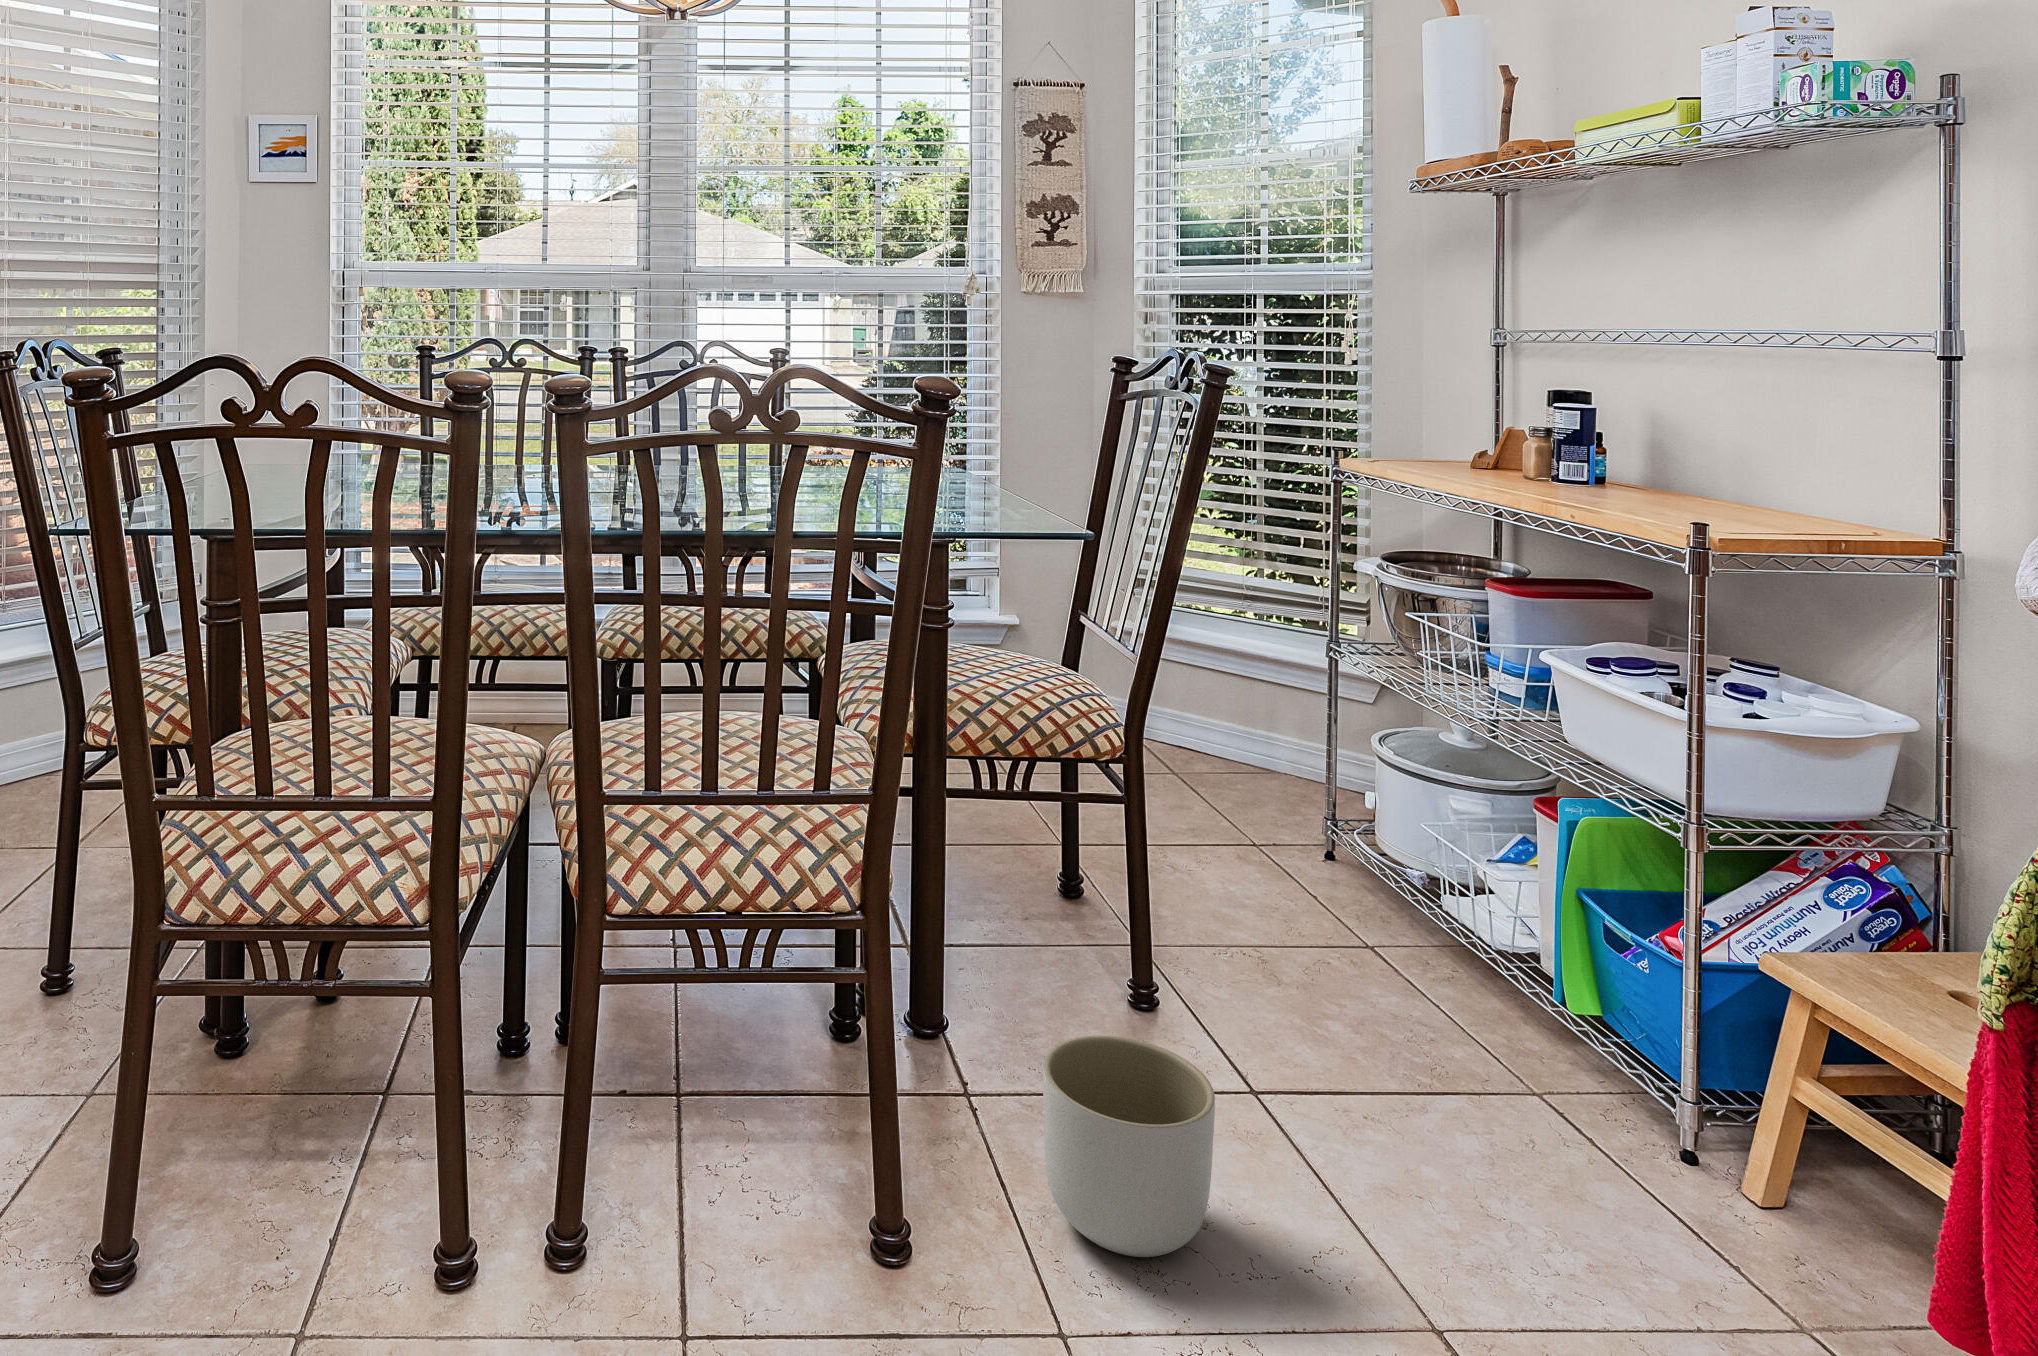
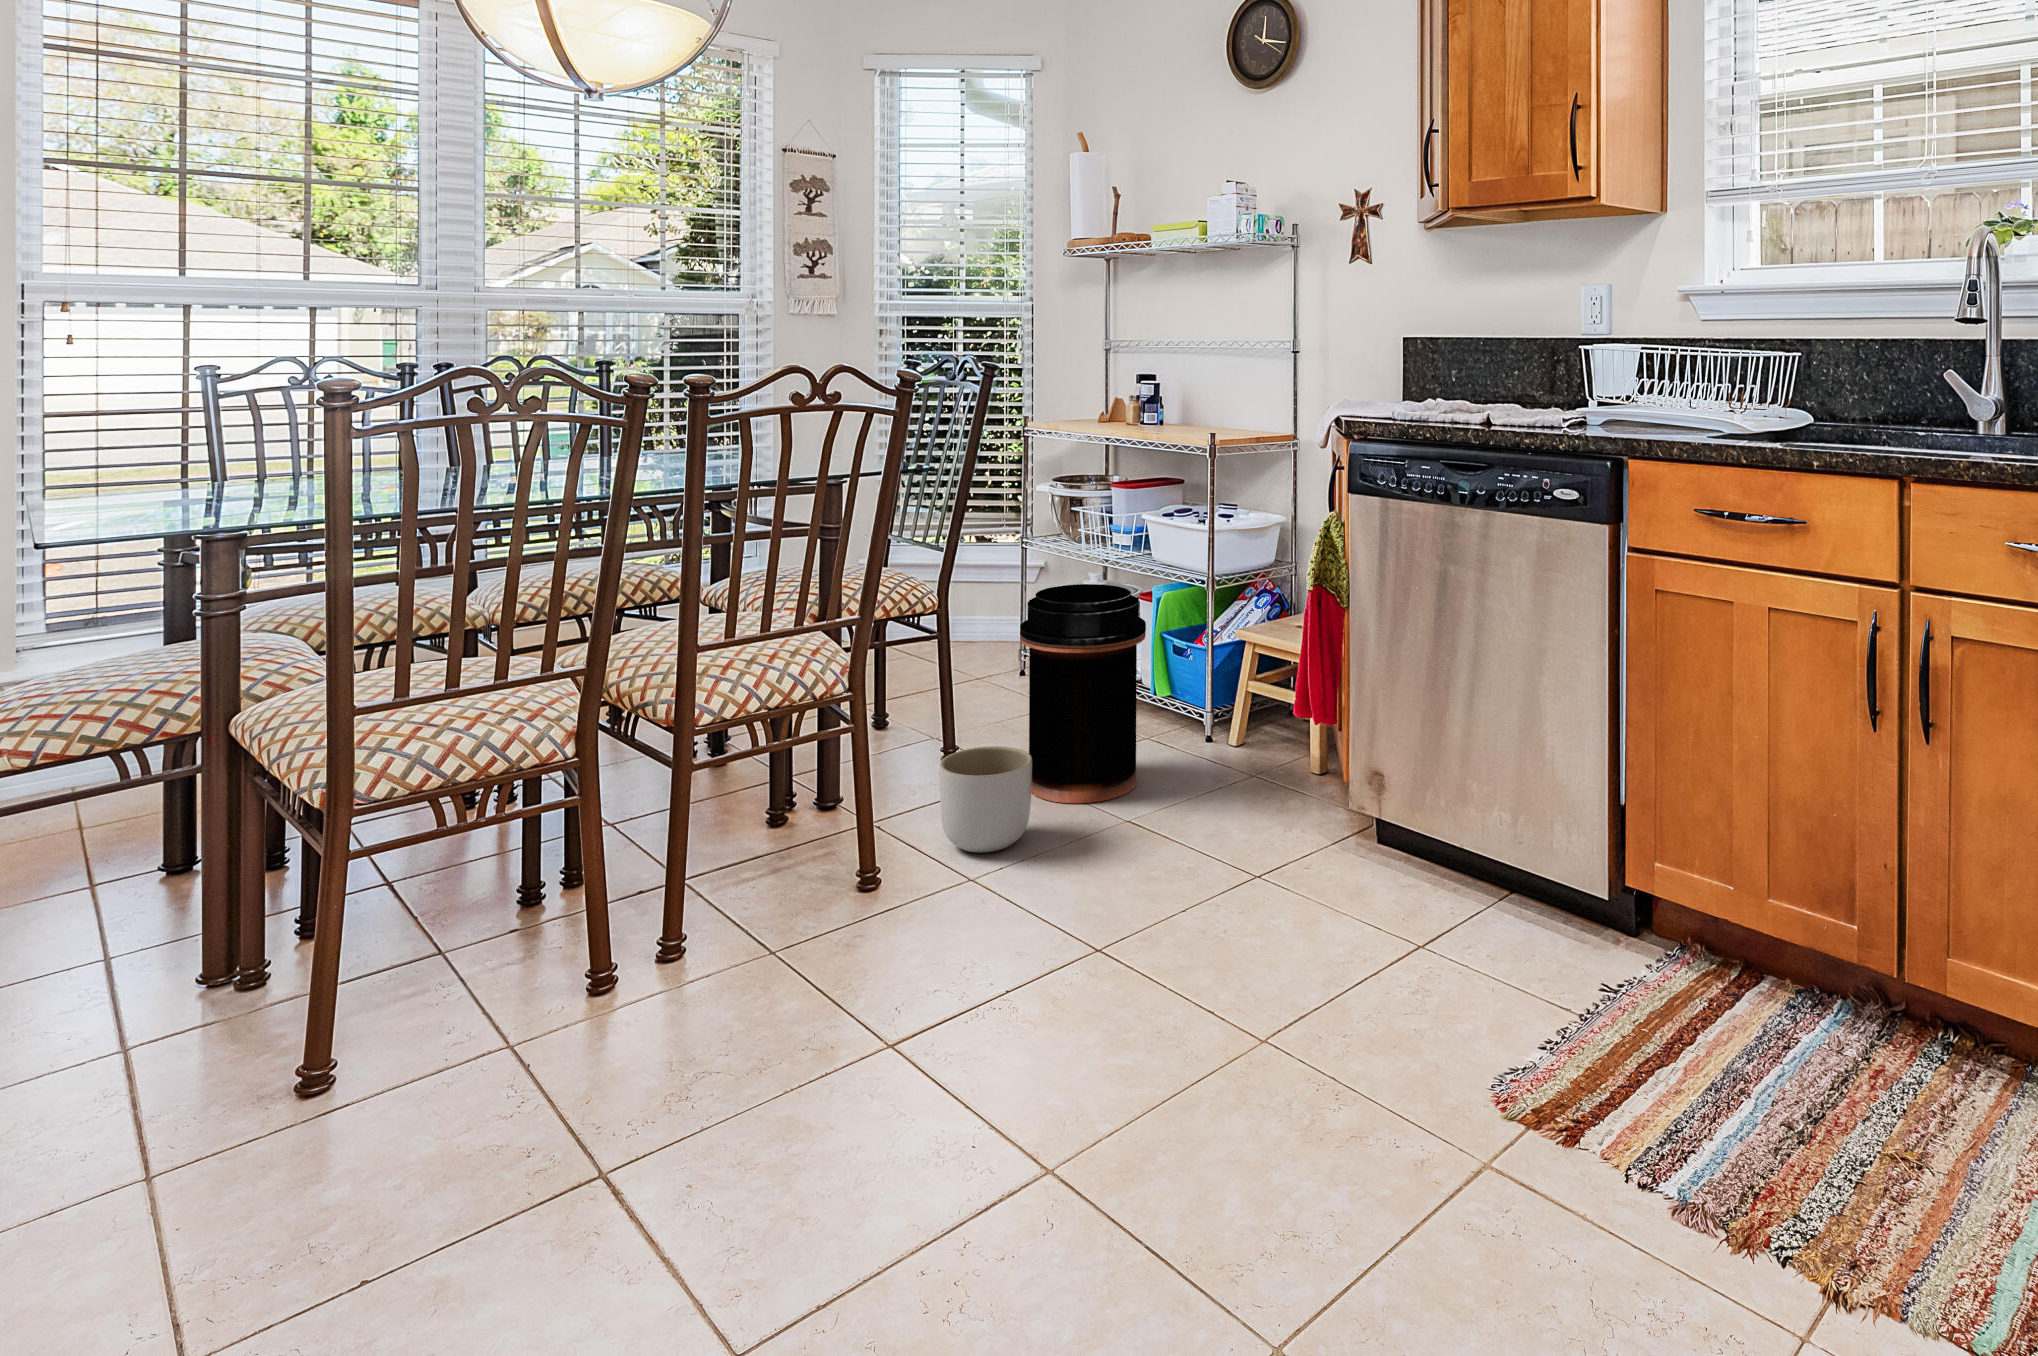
trash can: none [1239,767,1500,1213] -> present [1020,584,1146,803]

